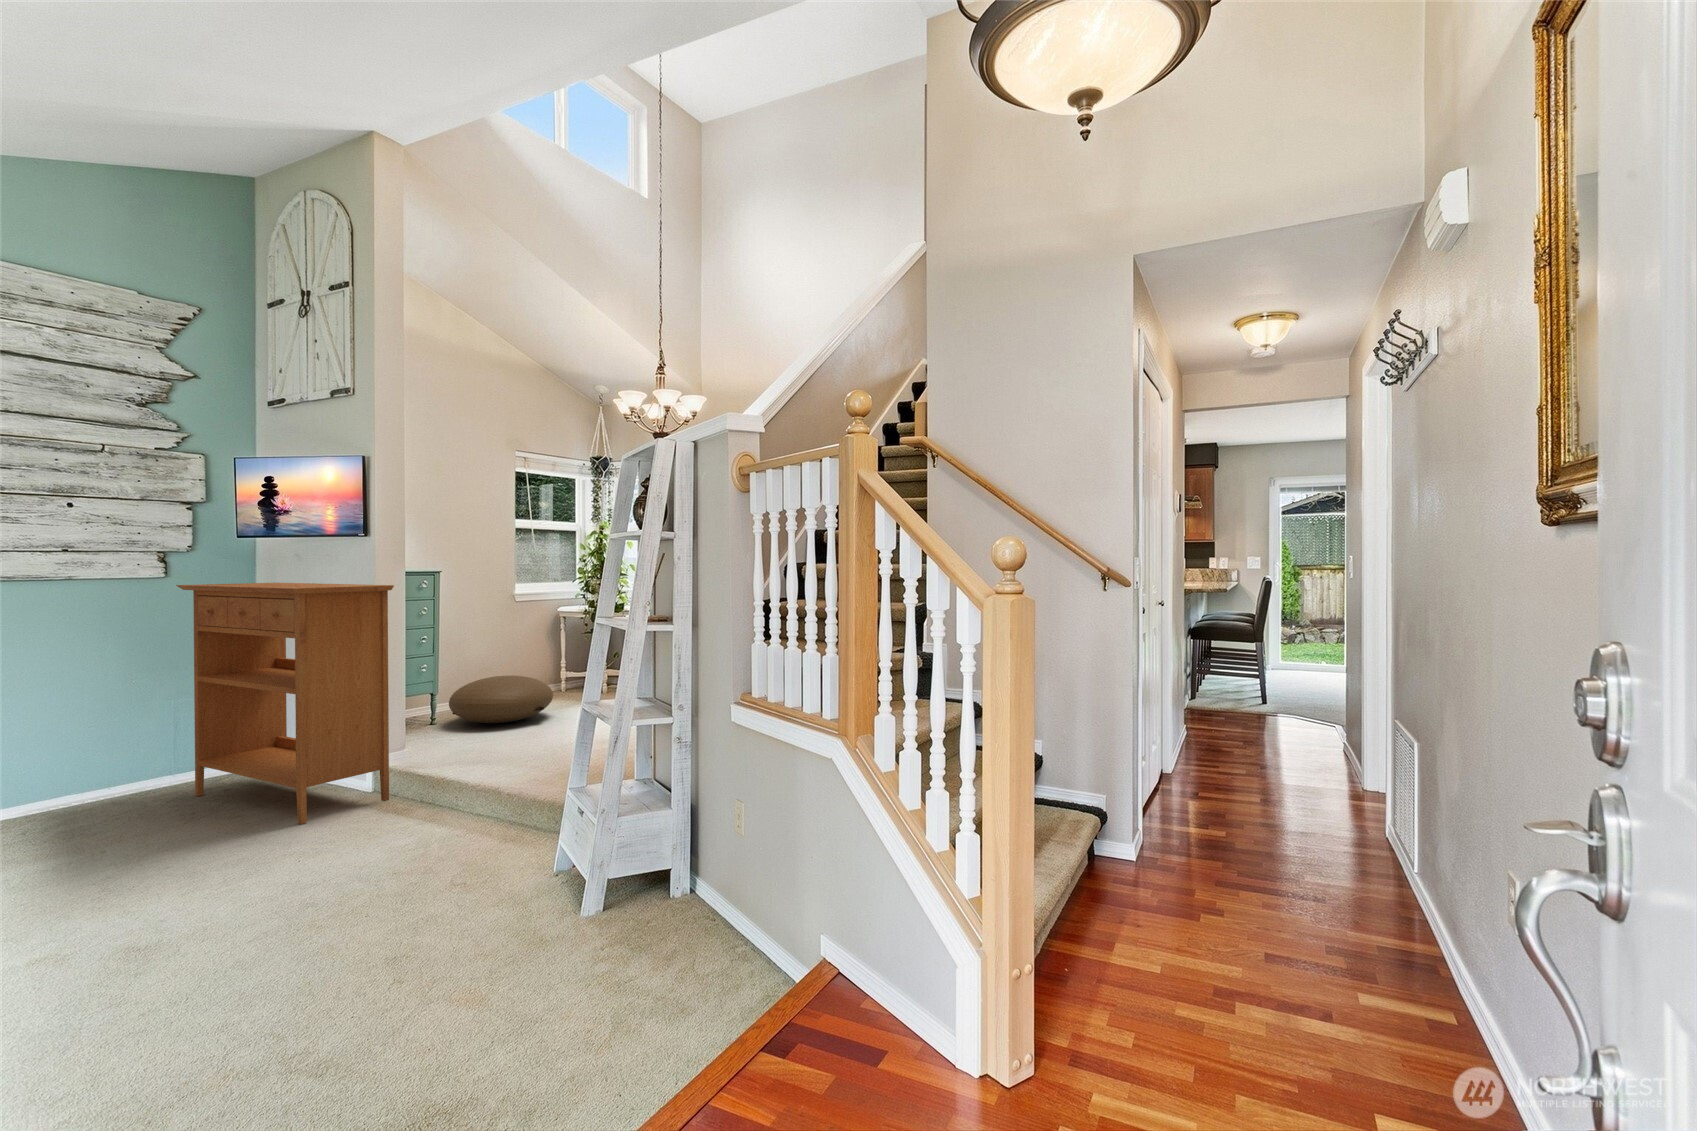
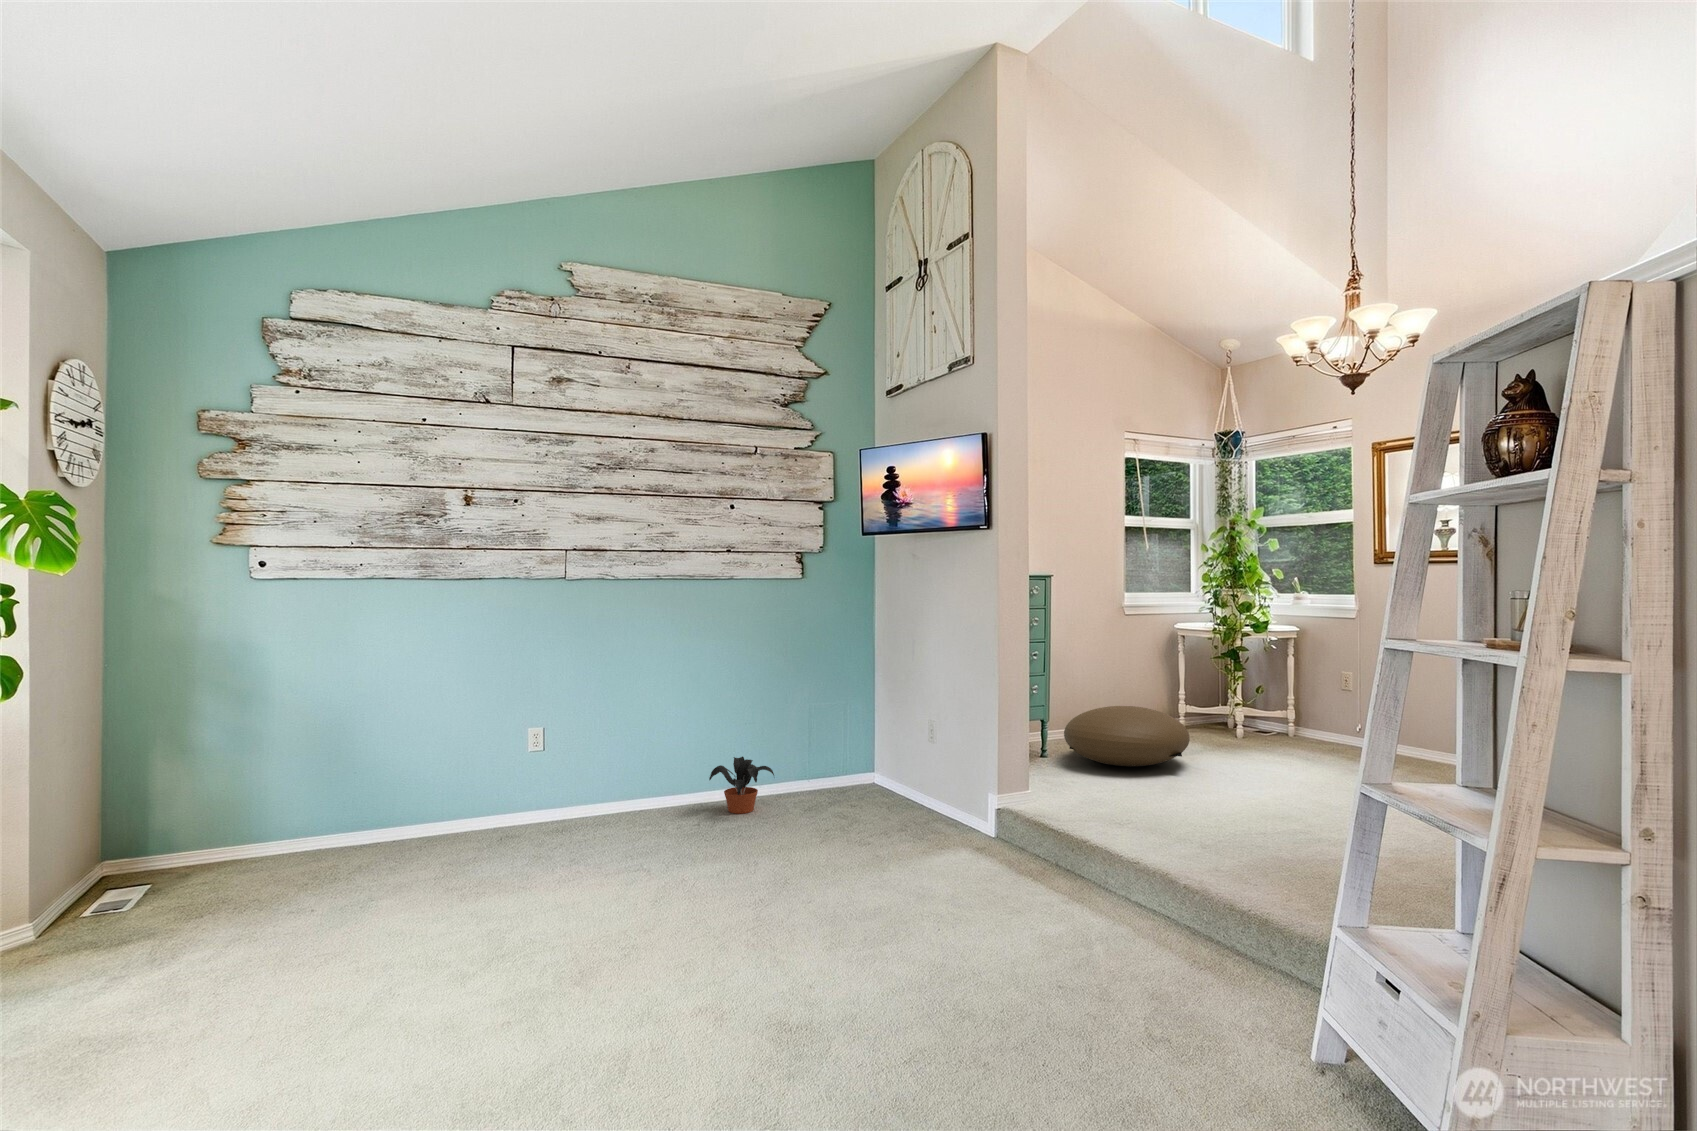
console table: present [176,583,394,824] -> none [812,585,1024,870]
potted plant: none [39,758,130,815] -> present [709,756,774,814]

